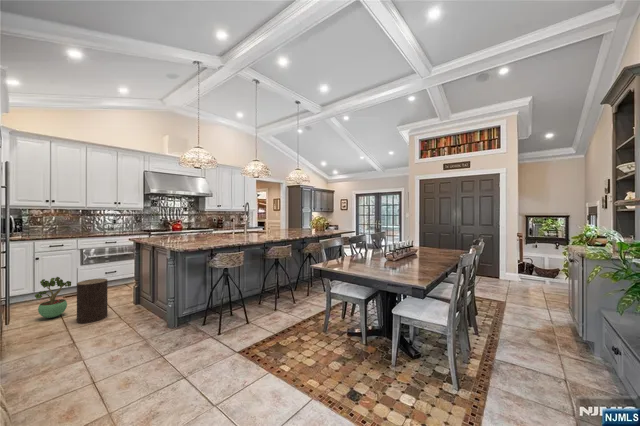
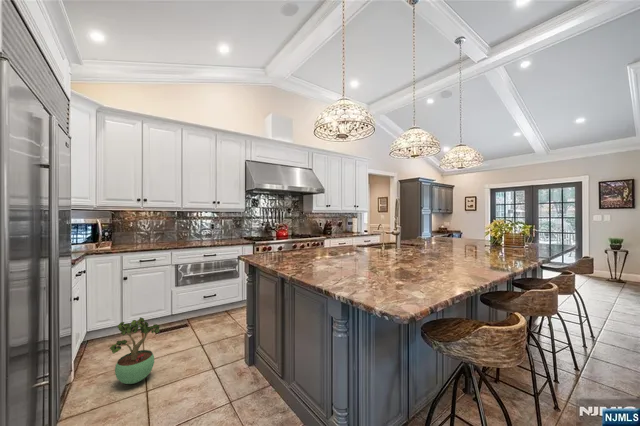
stool: present [77,279,108,323] -> none [165,325,209,411]

